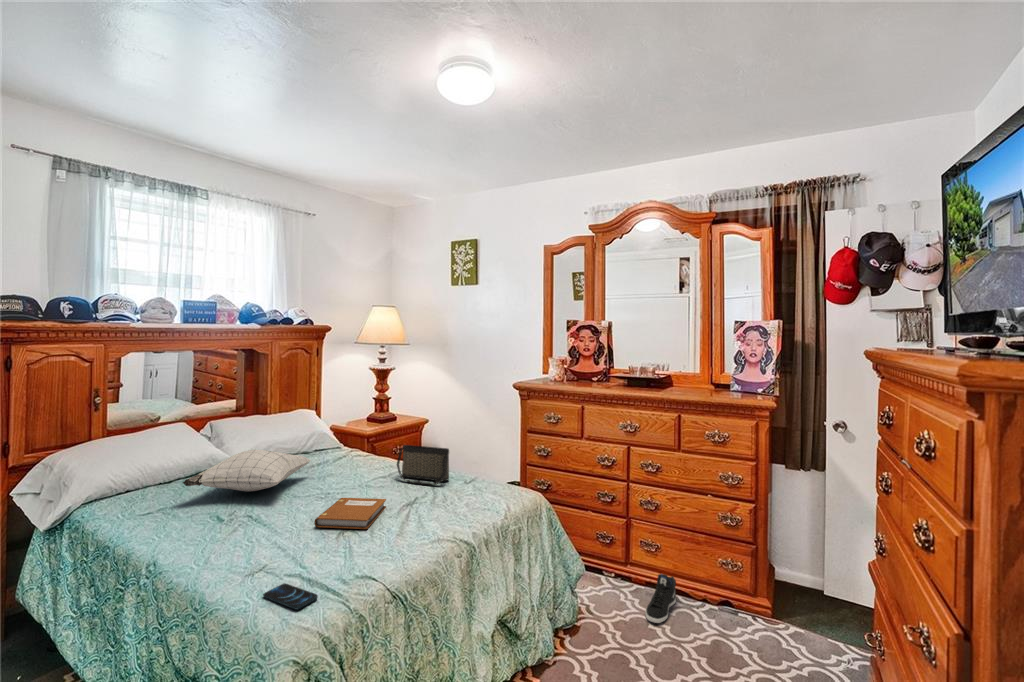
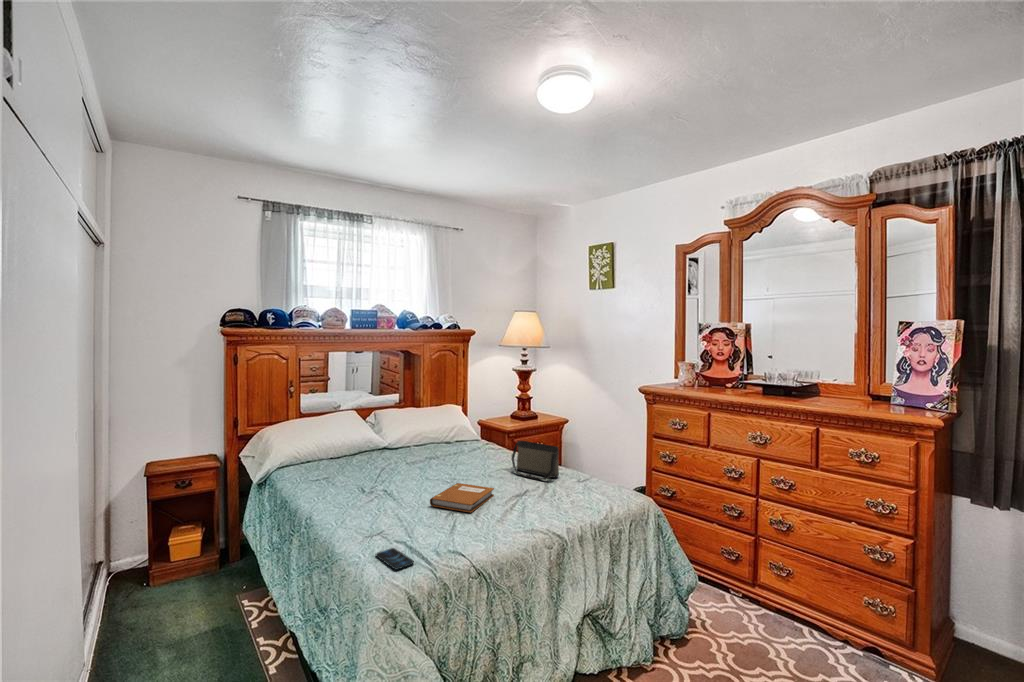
pillow: present [183,450,311,491] -> none [340,436,441,471]
sneaker: present [645,574,676,623] -> none [767,603,811,656]

